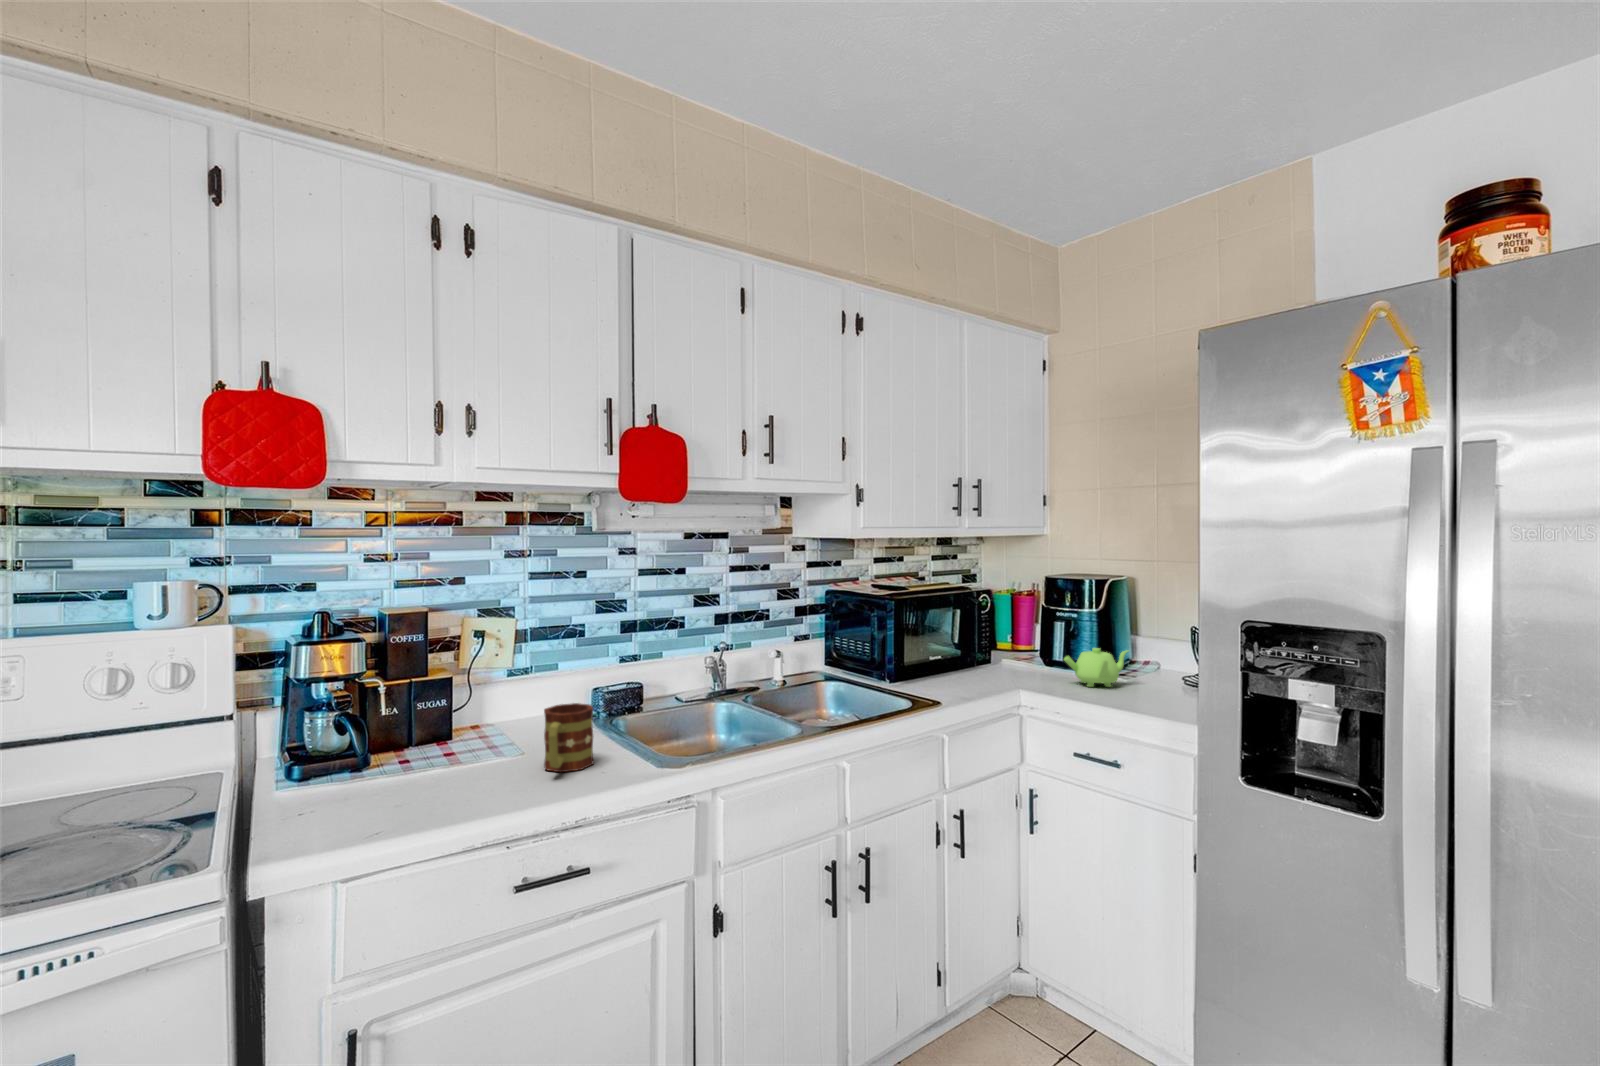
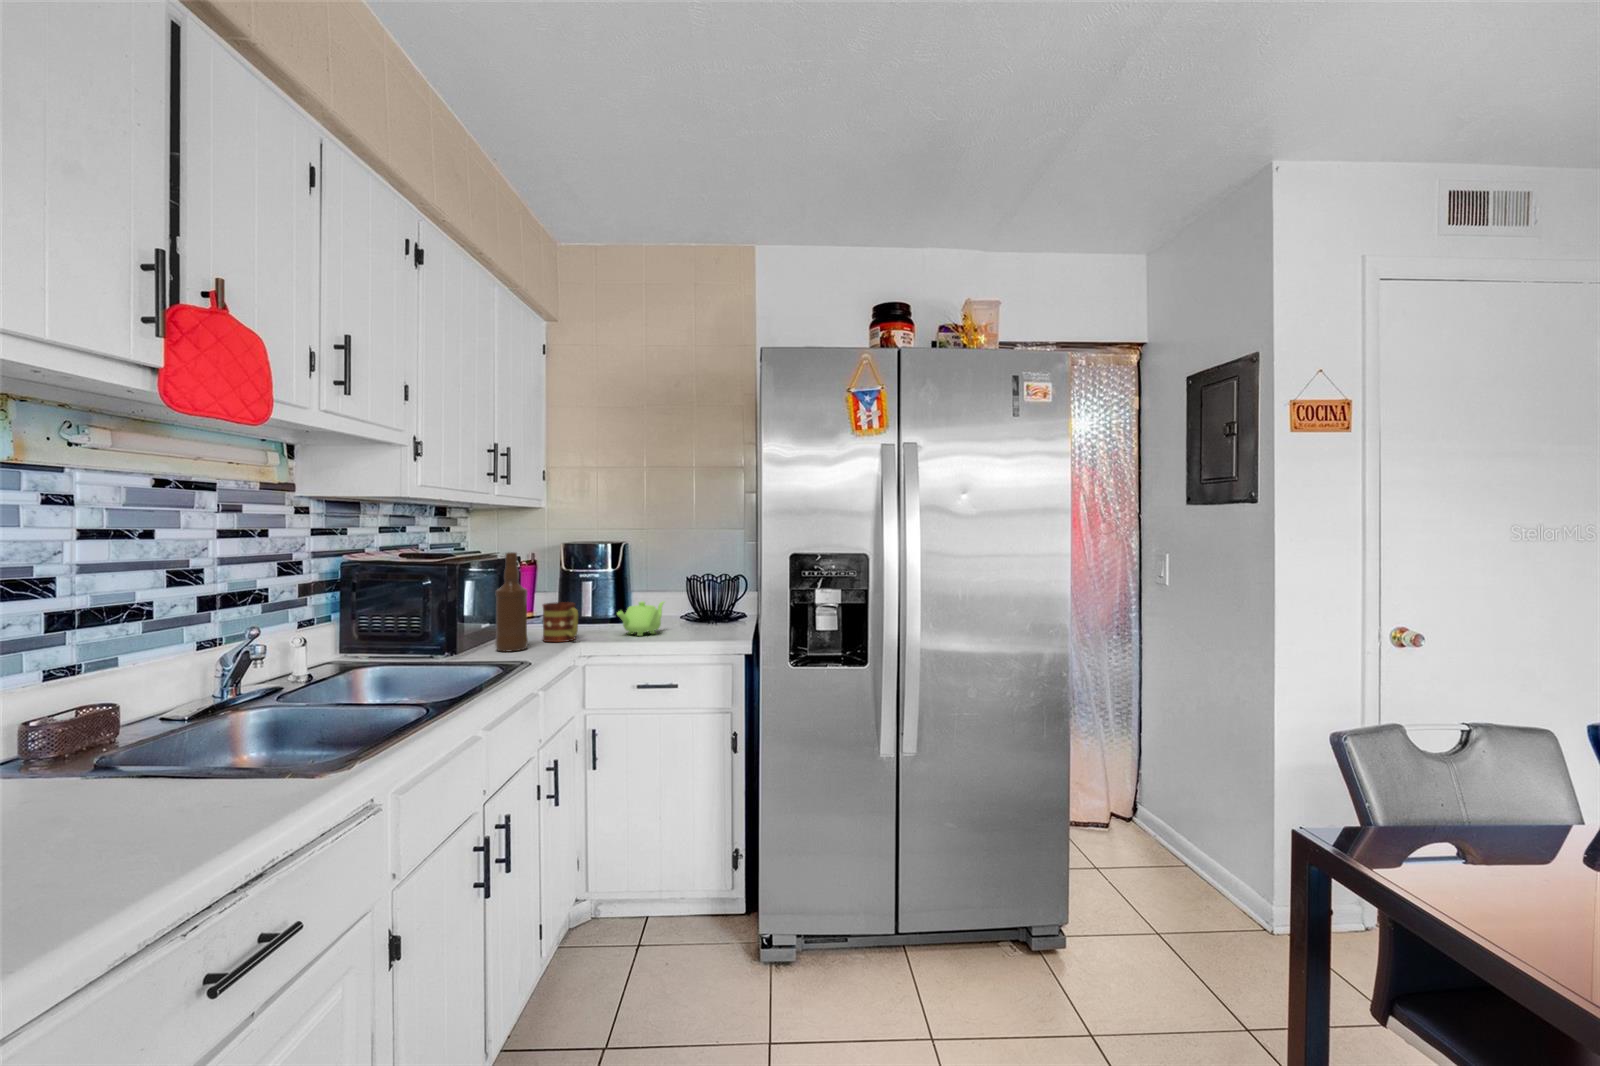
bottle: none [935,588,964,684] -> present [495,552,528,651]
mug: present [544,703,593,772] -> present [543,602,578,642]

